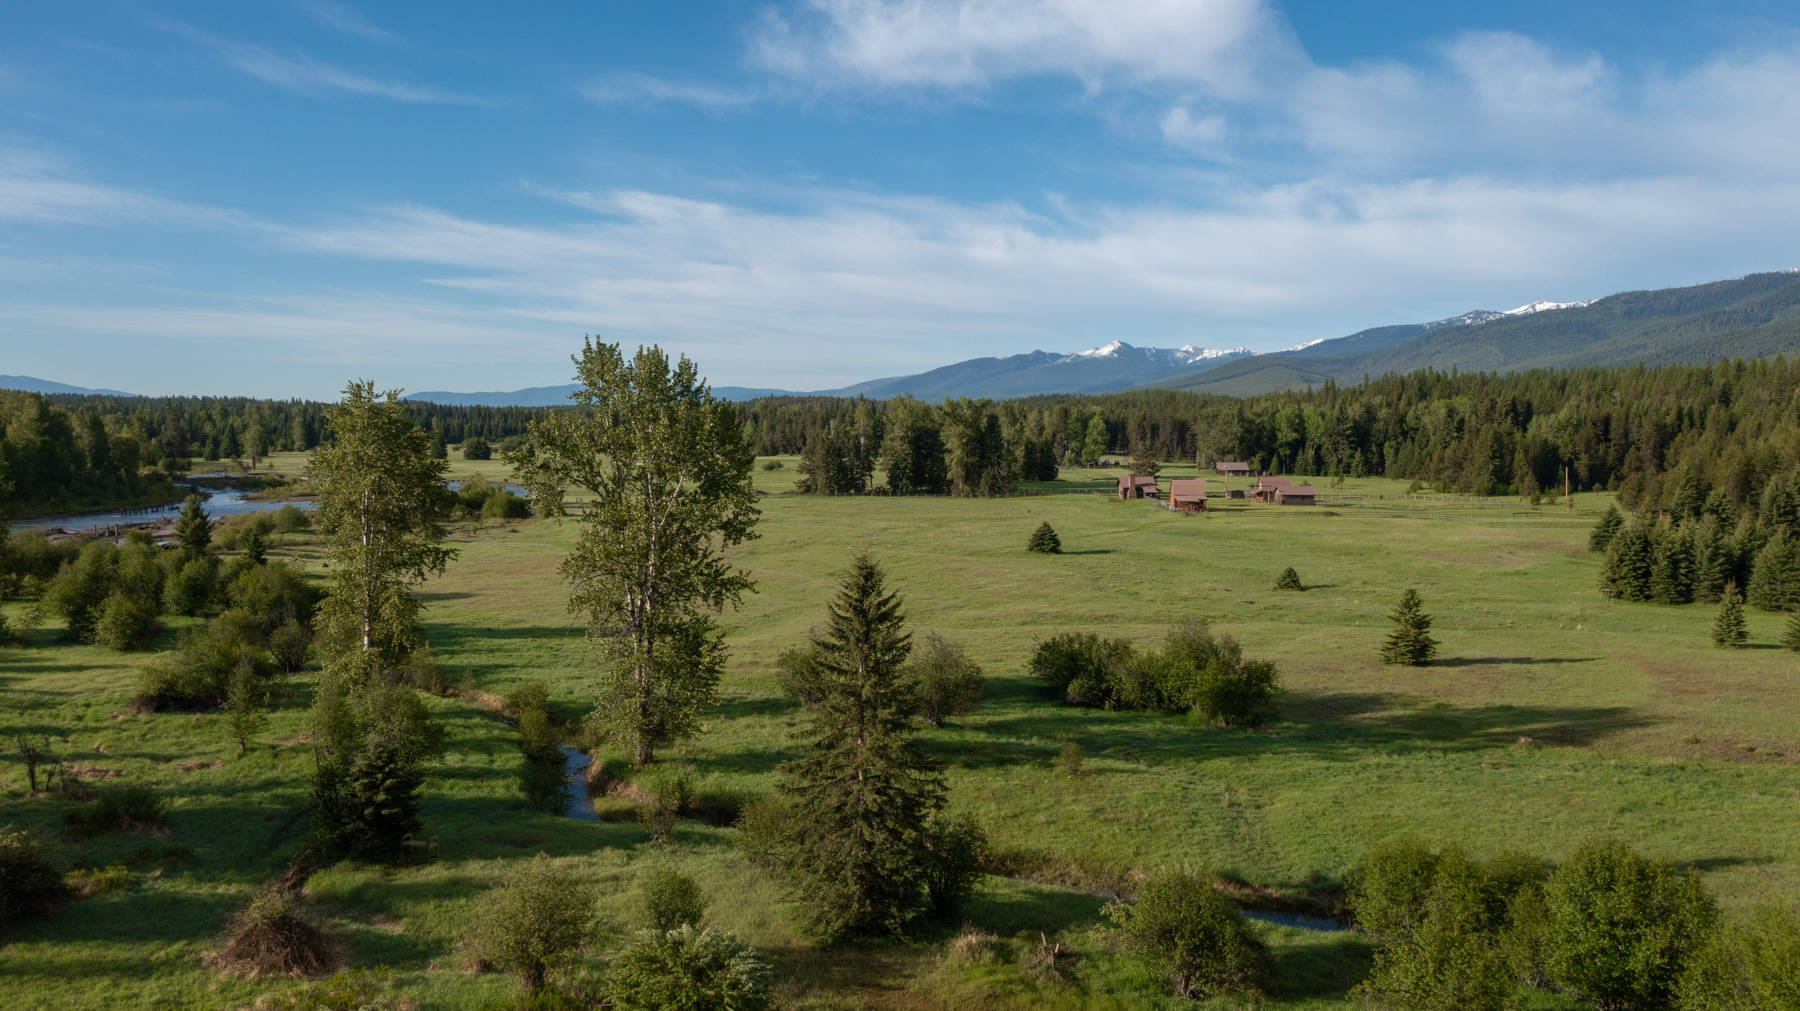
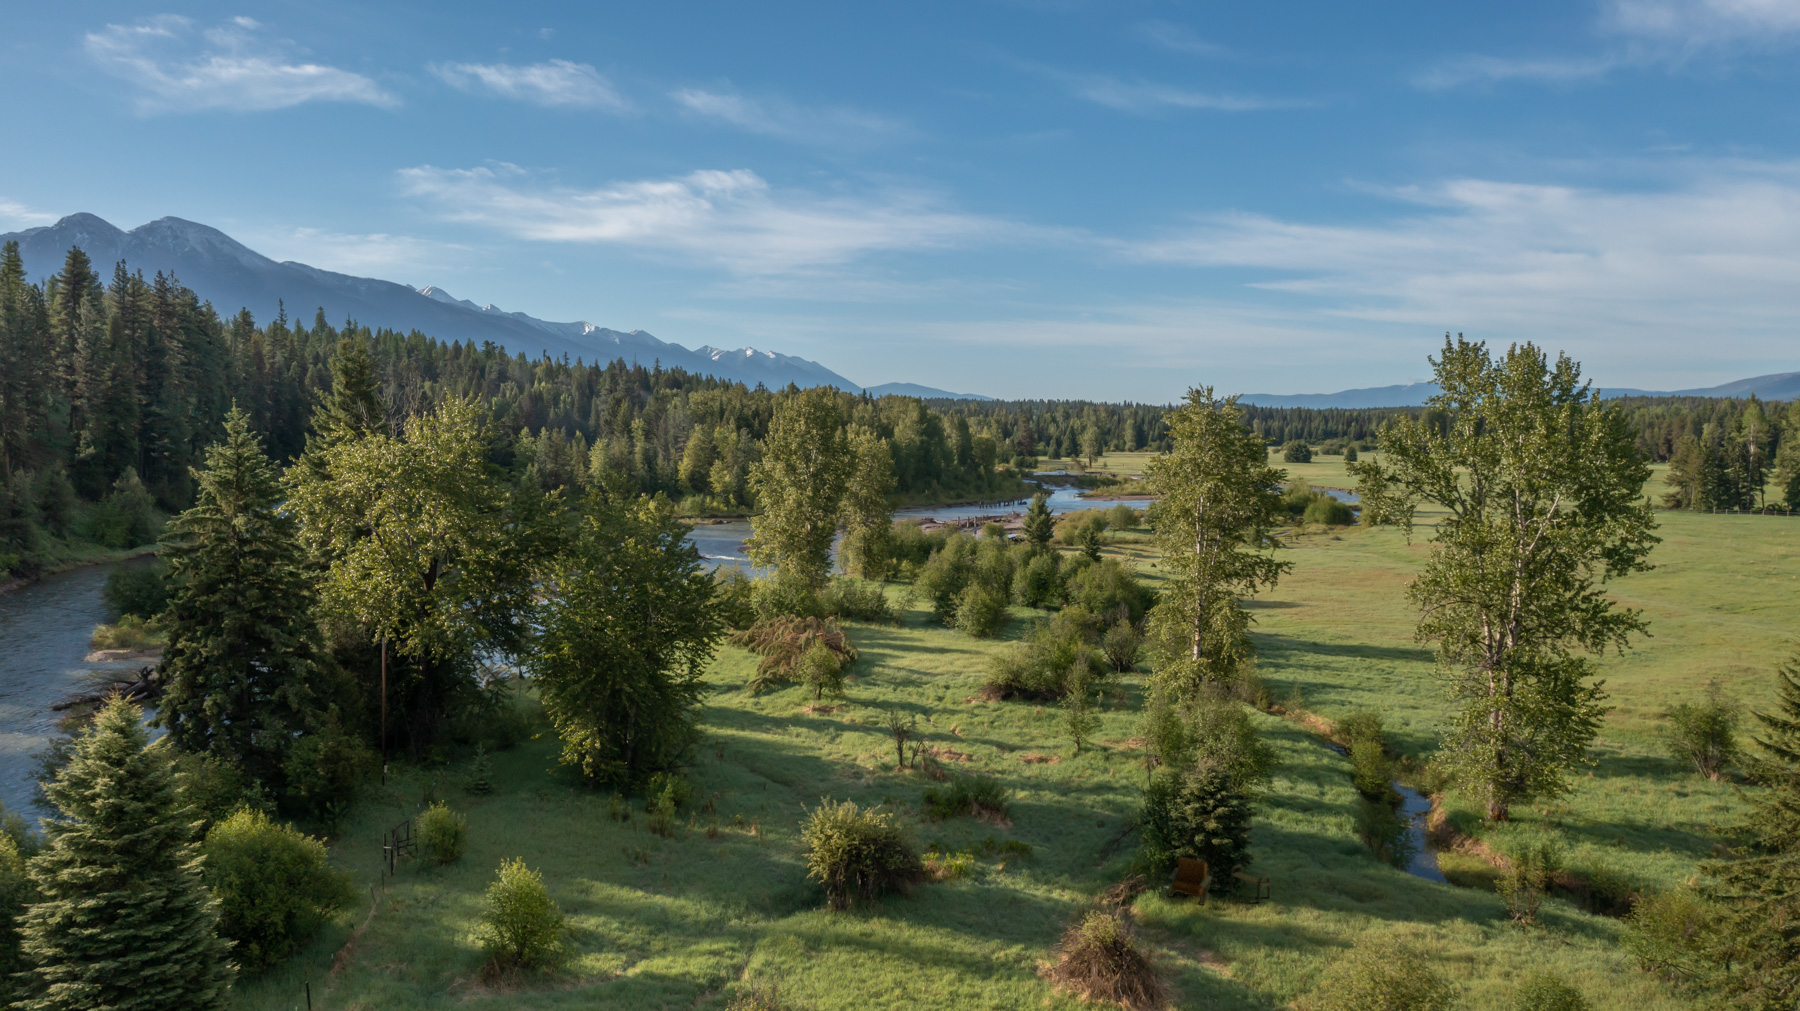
lounge chair: none [337,837,382,877] -> present [1168,857,1211,905]

